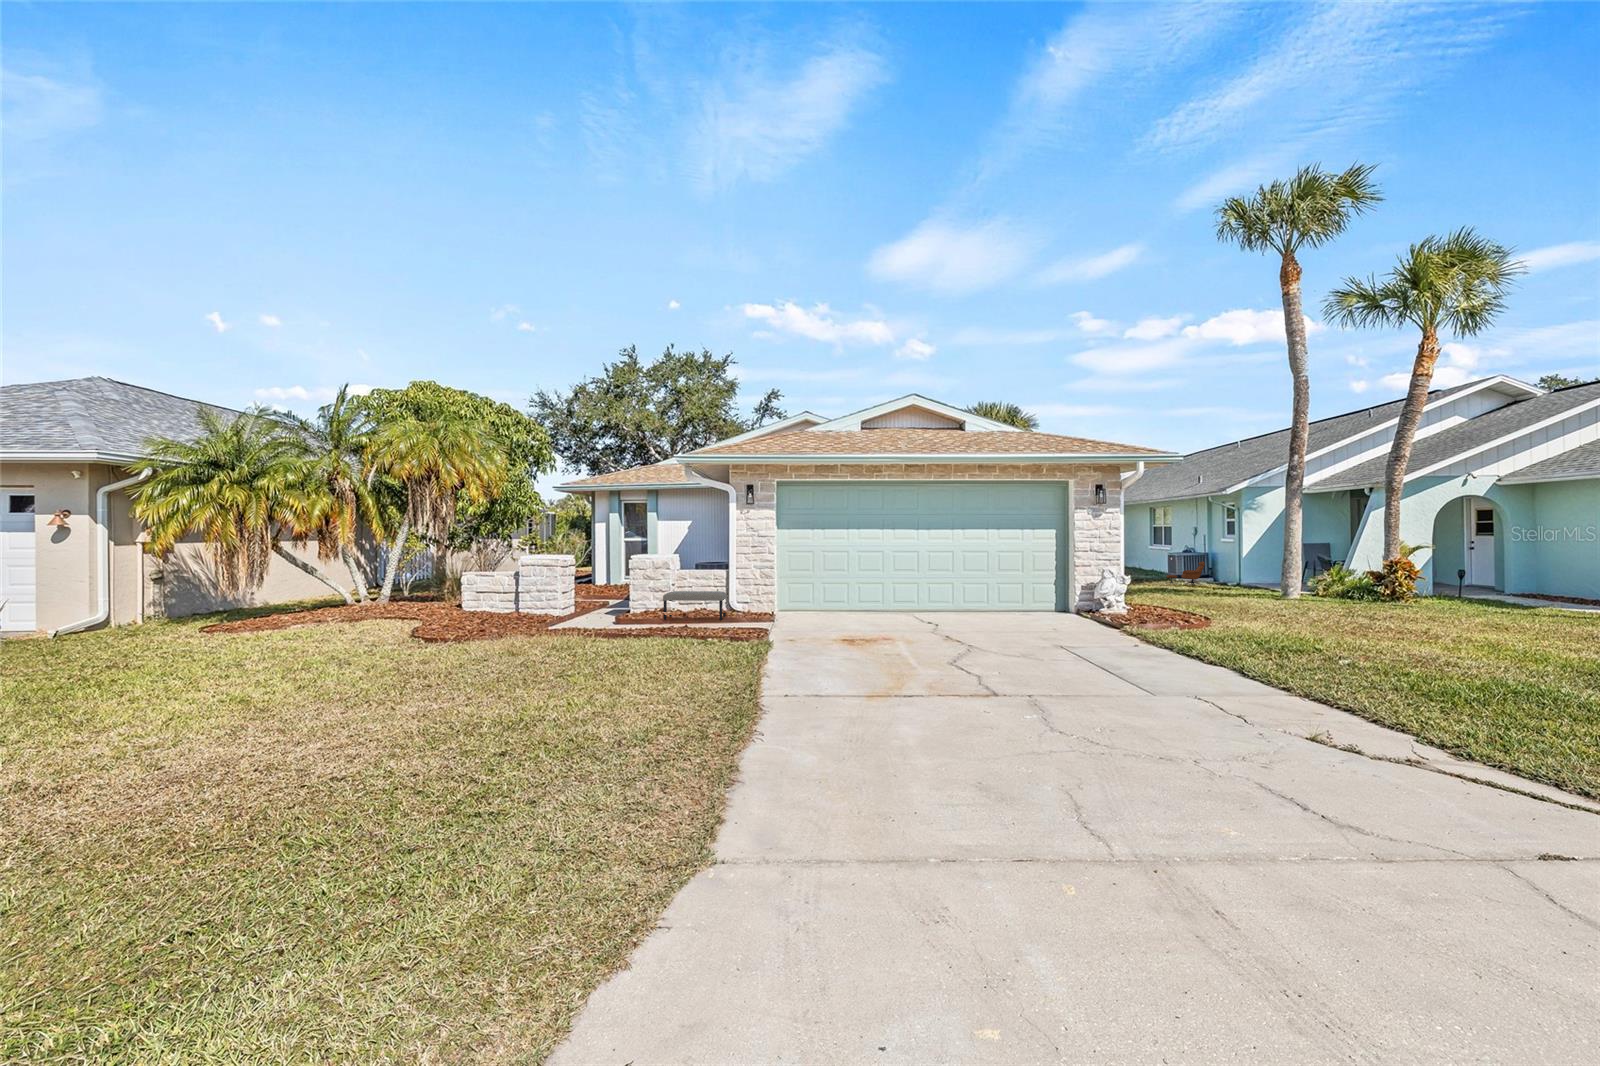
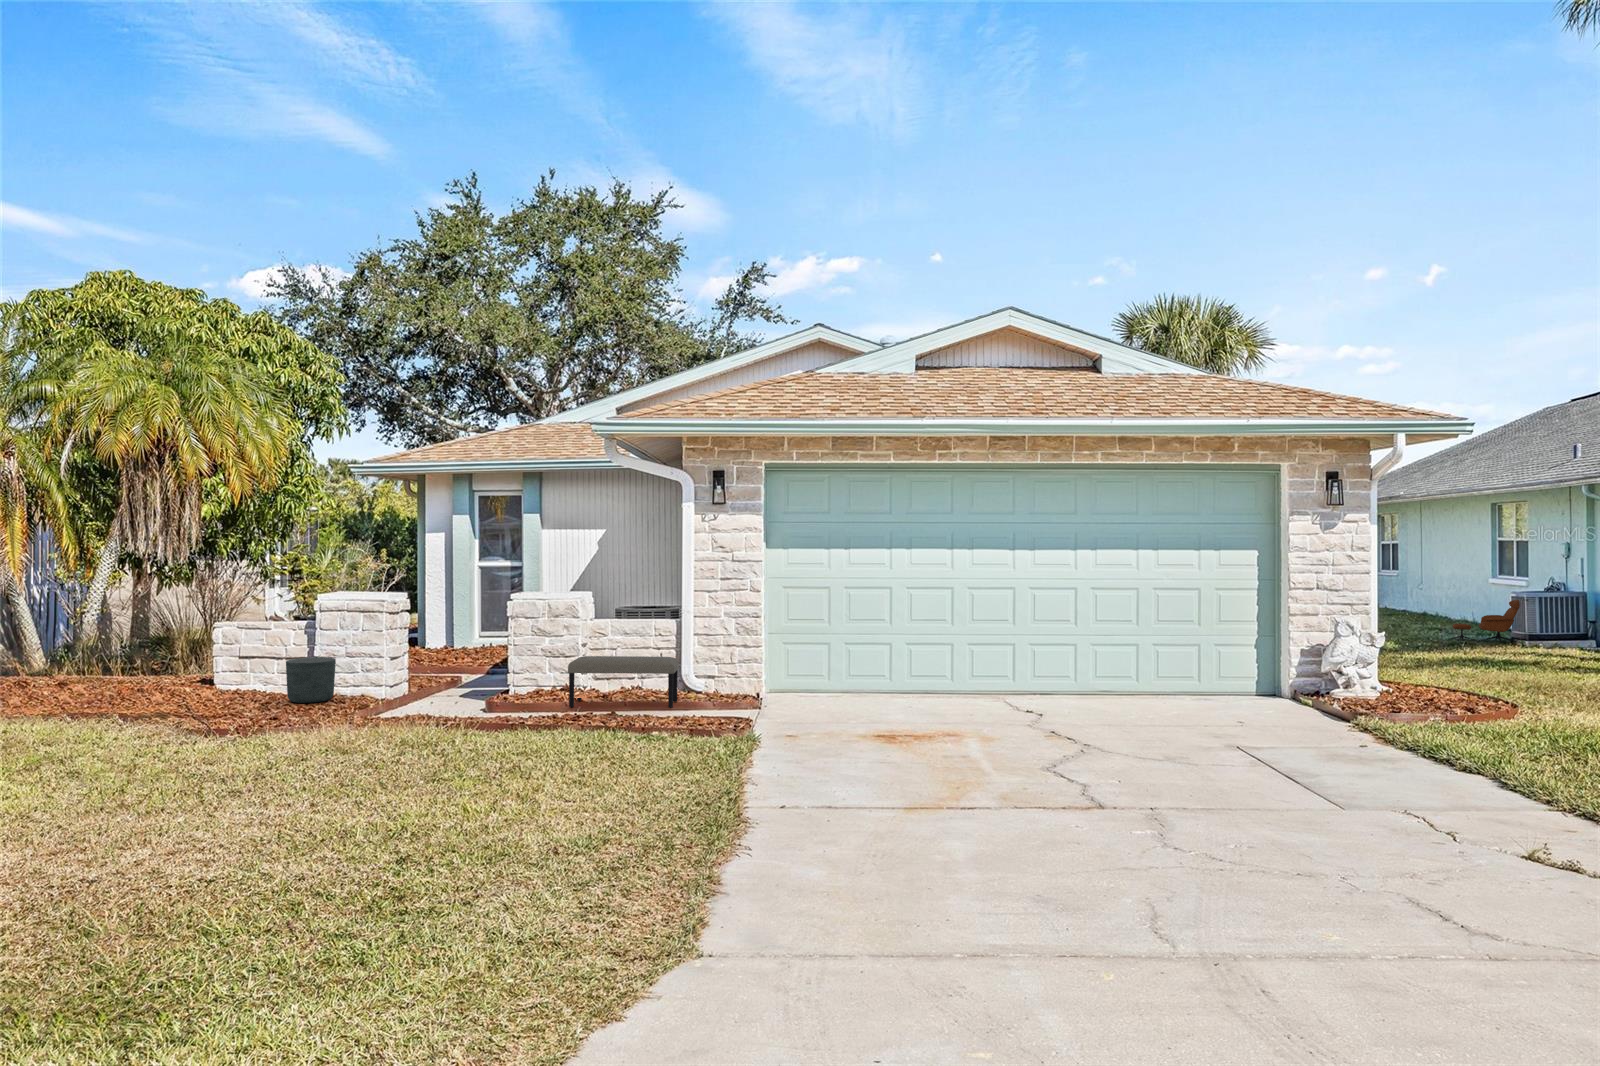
planter: none [507,593,535,618] -> present [286,657,336,703]

